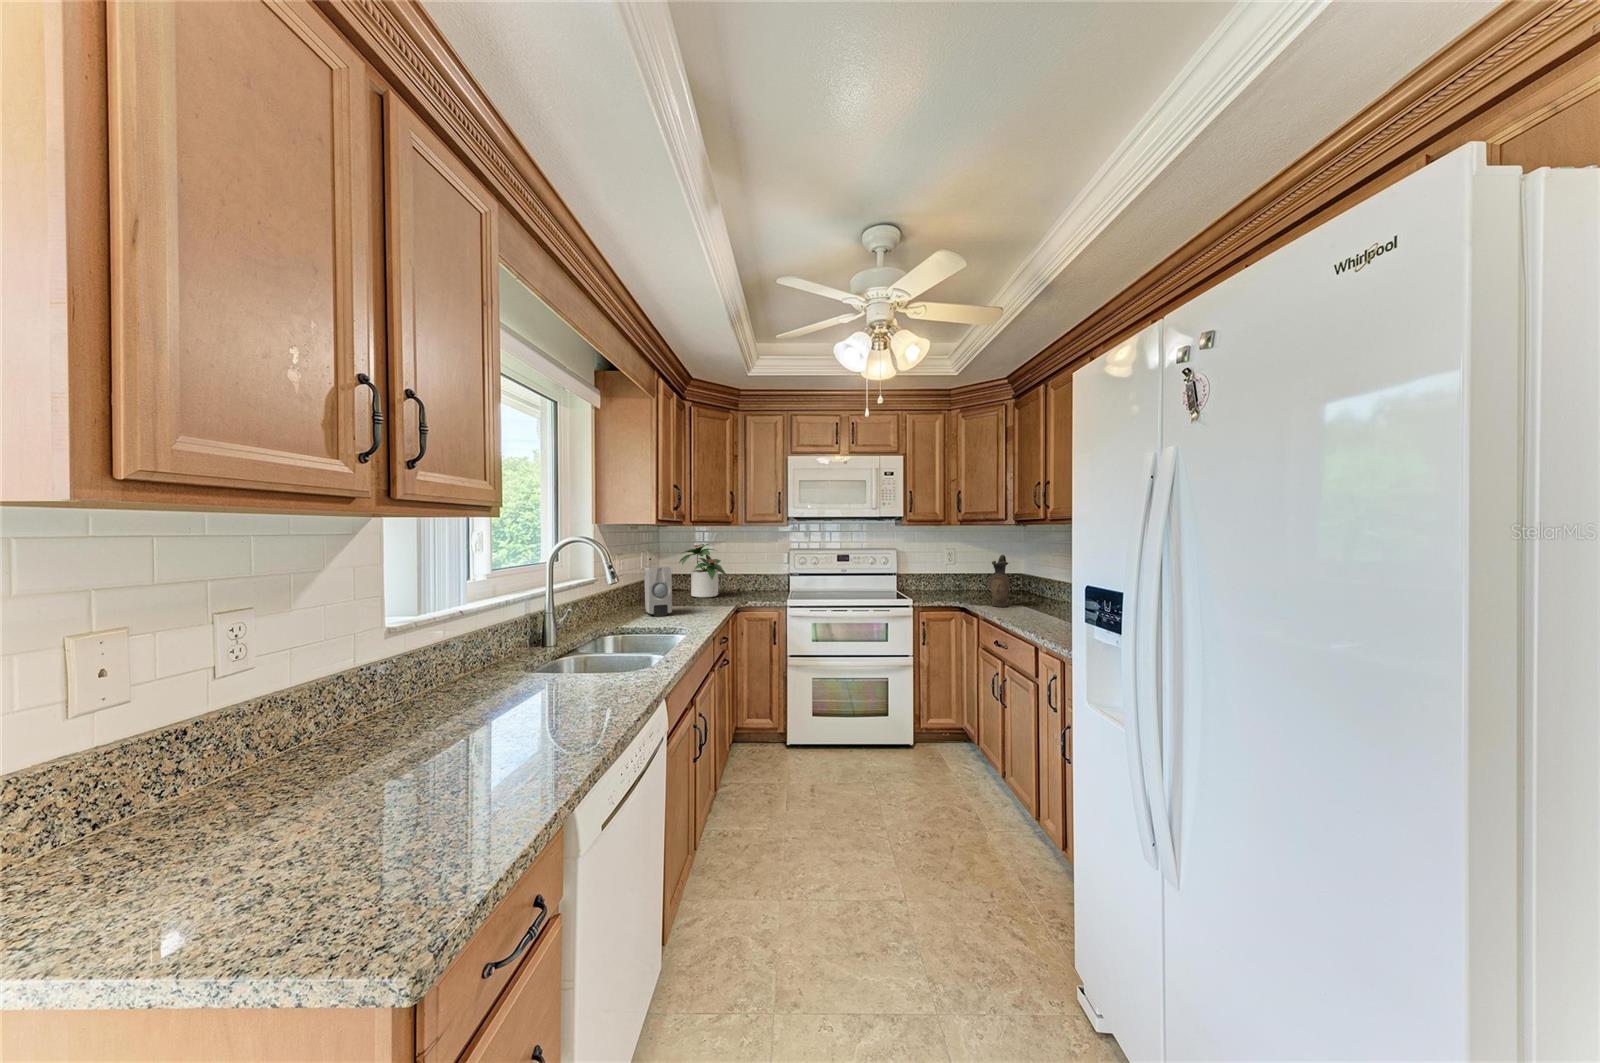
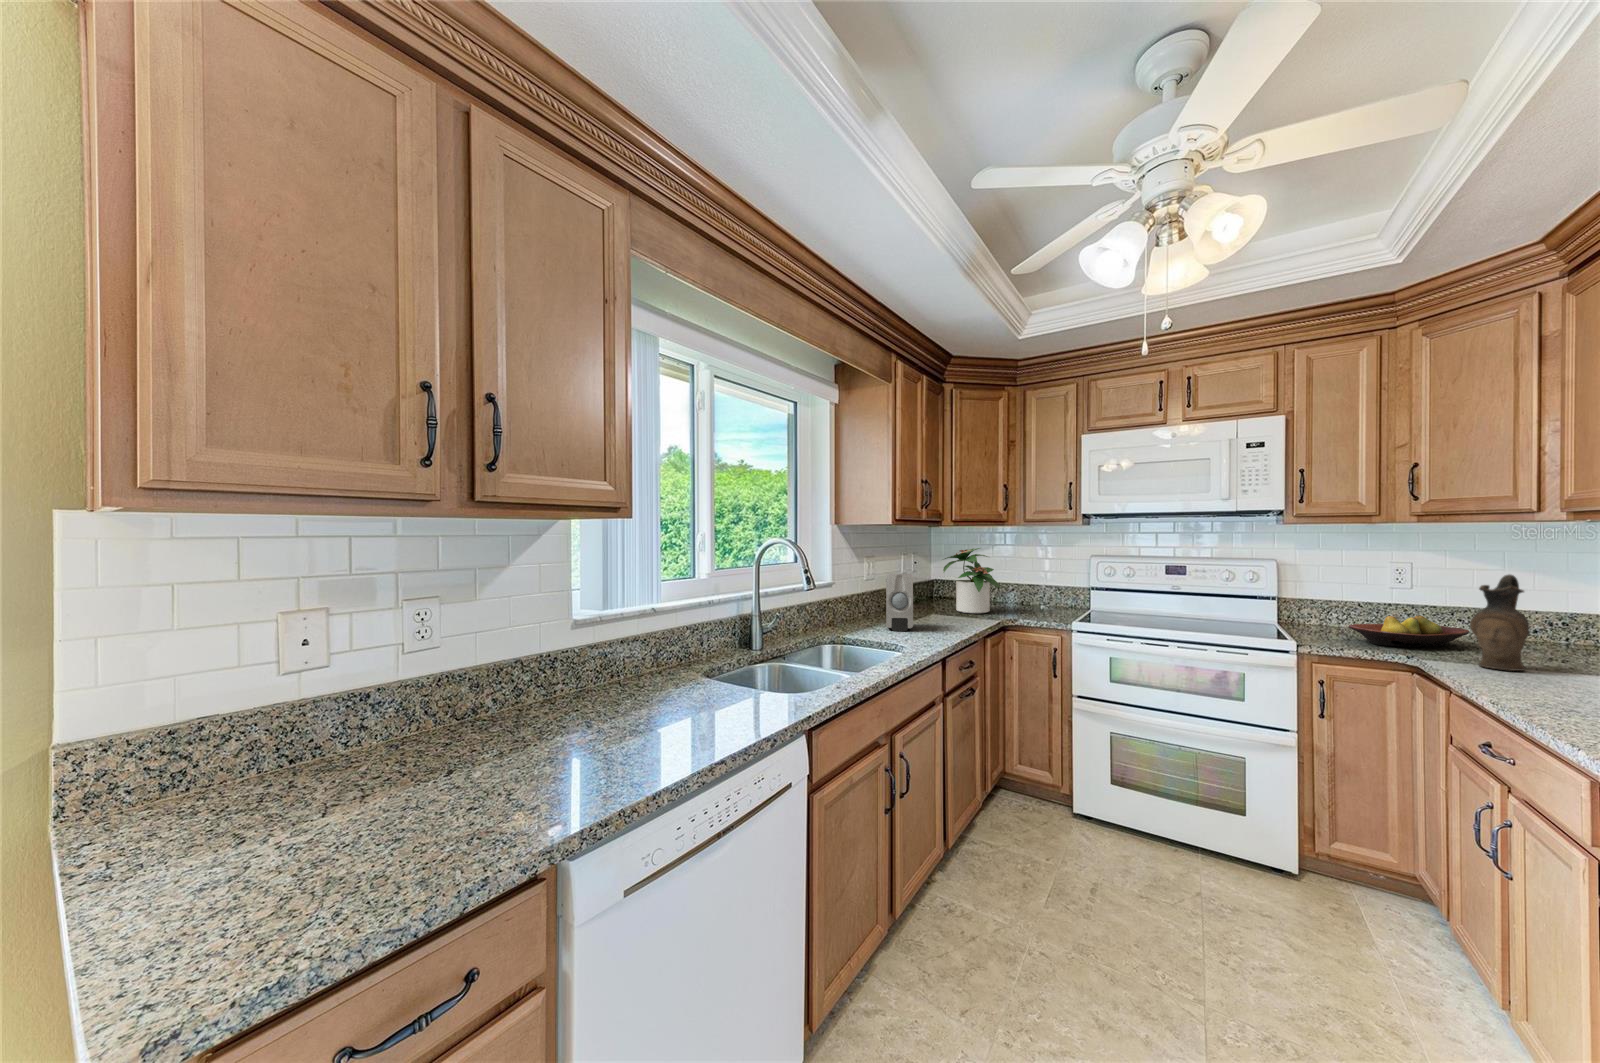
fruit bowl: none [935,580,985,599] -> present [1349,616,1469,647]

